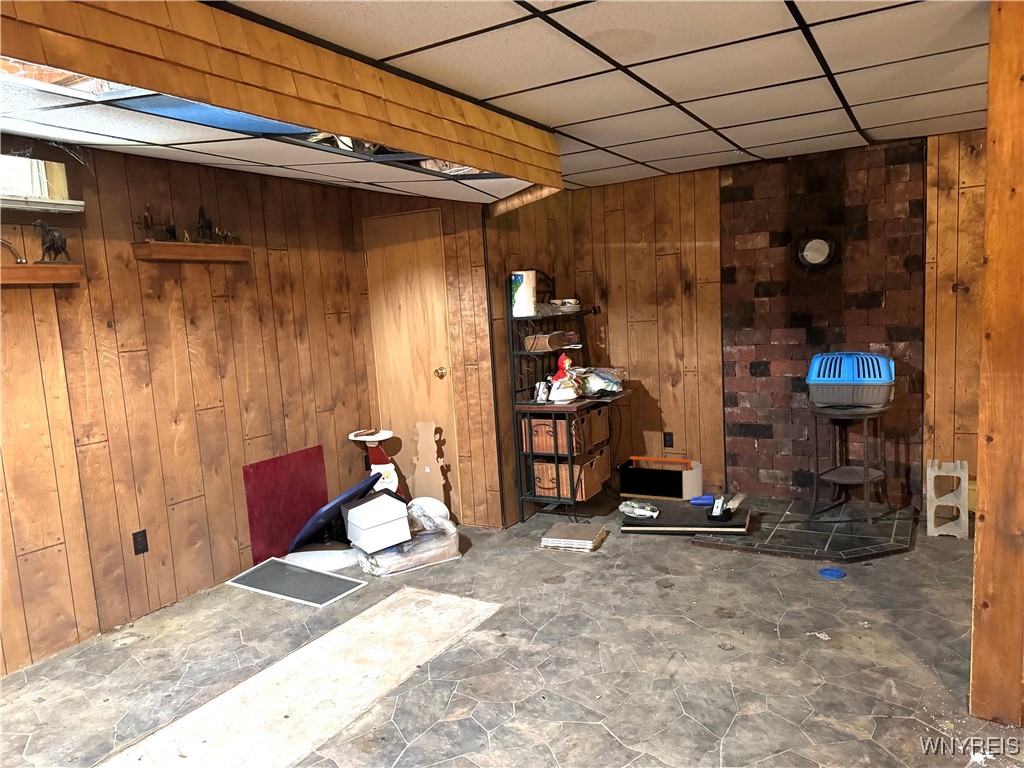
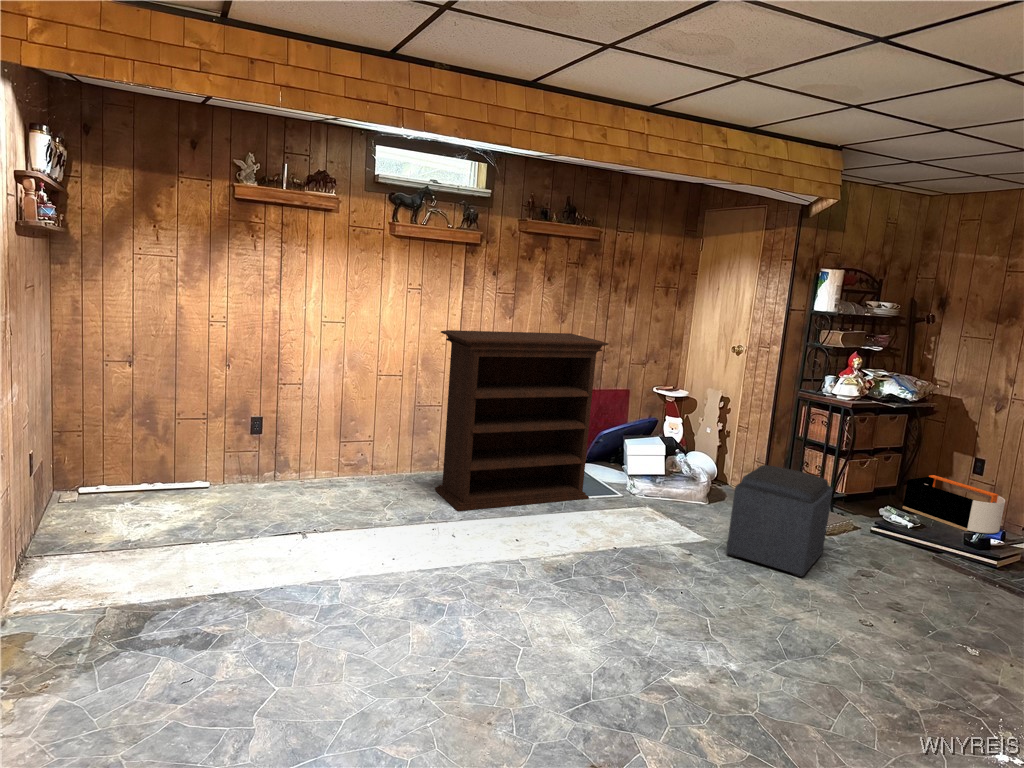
bookshelf: none [39,391,328,712] -> present [435,330,609,511]
ottoman: none [533,493,631,619] -> present [726,465,832,577]

